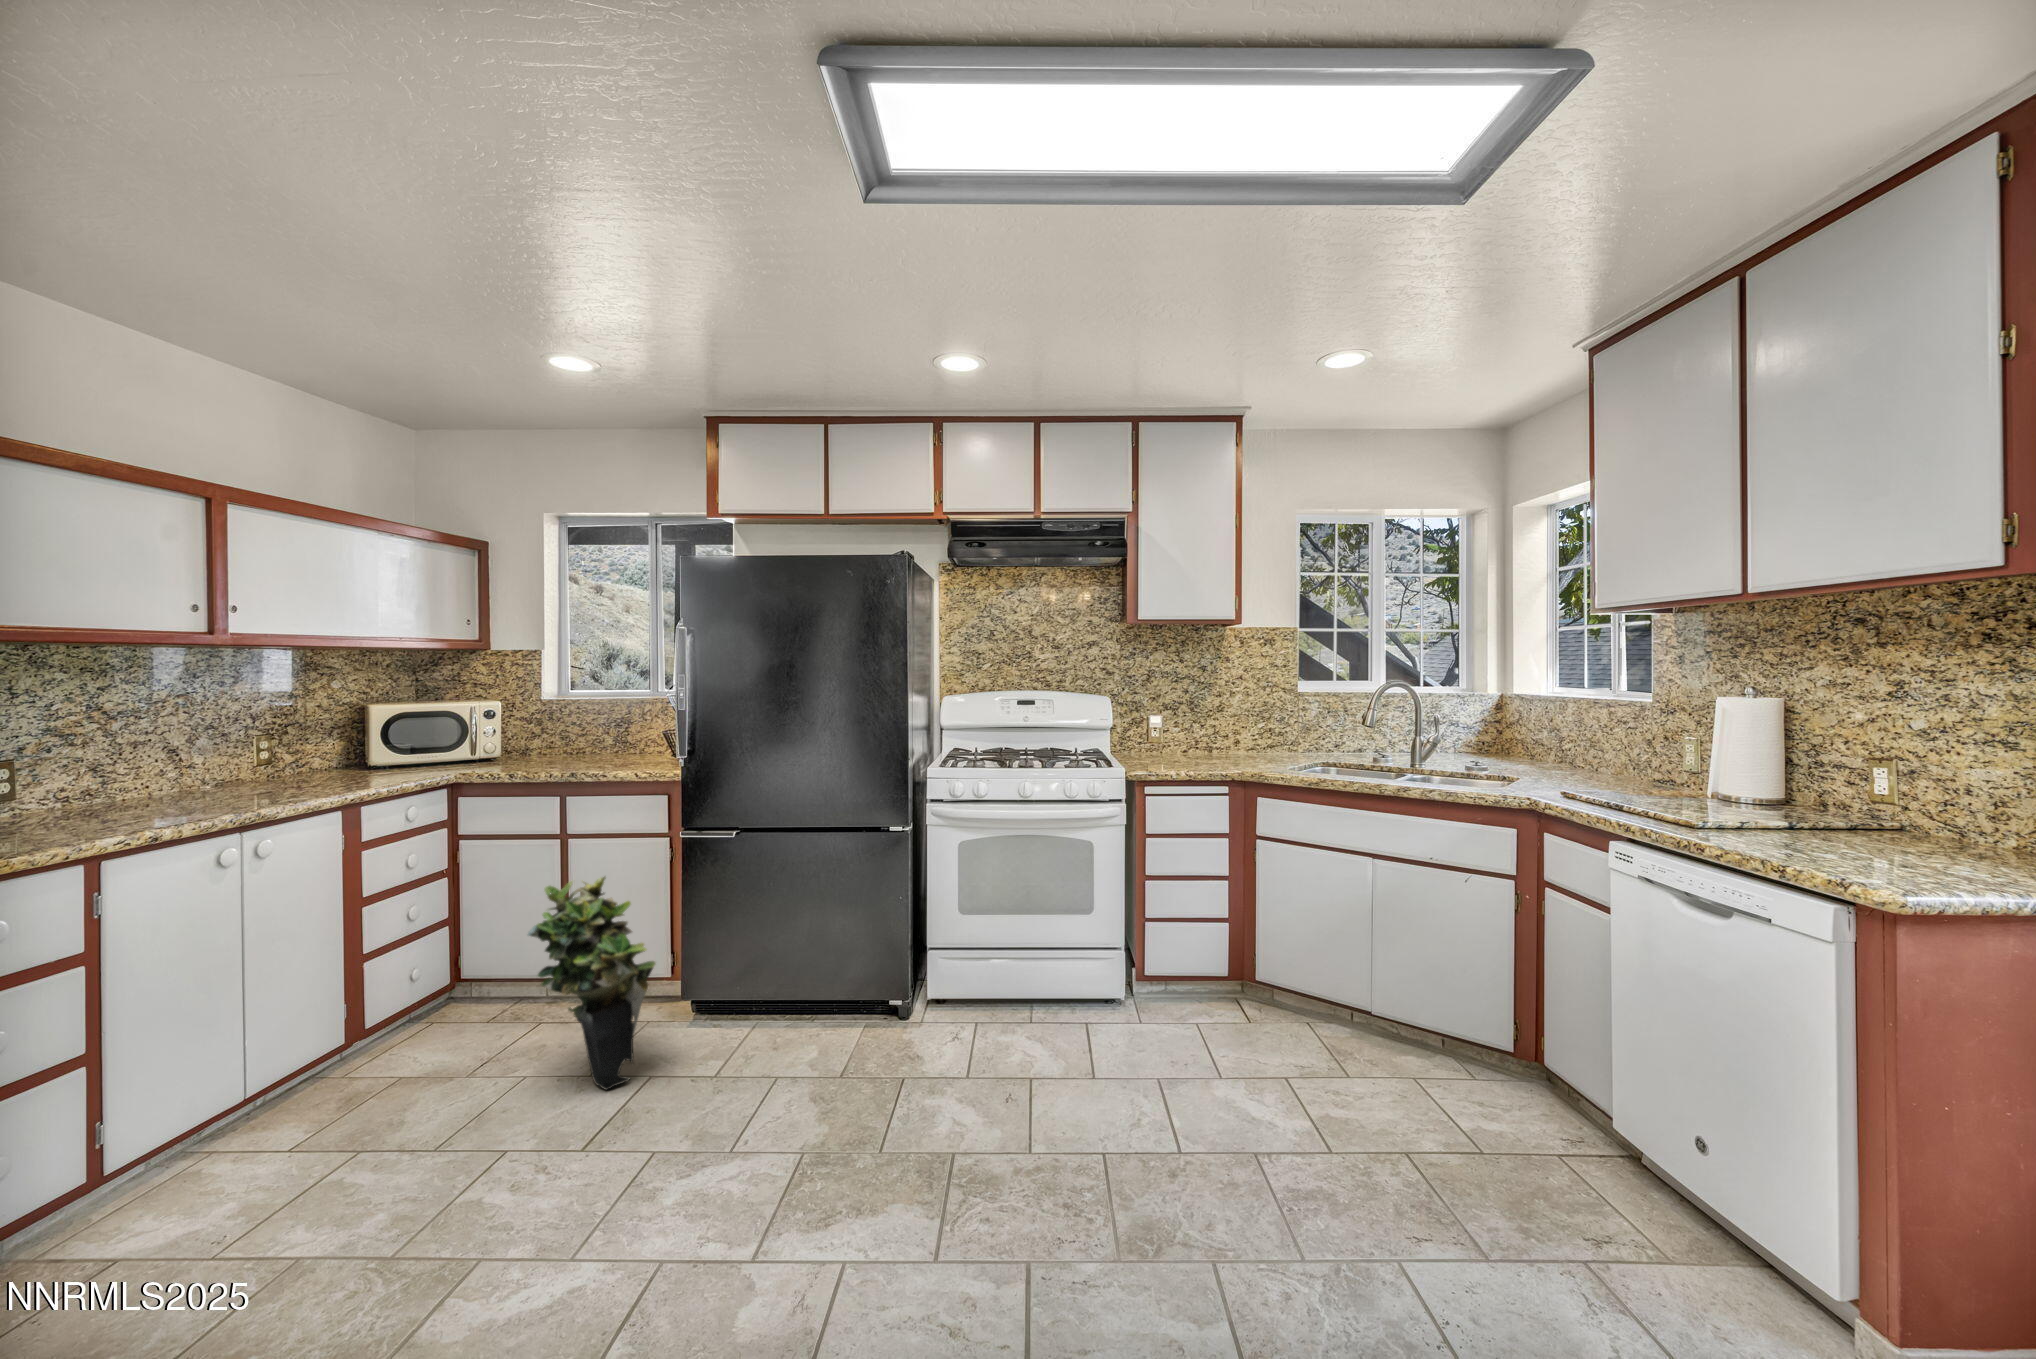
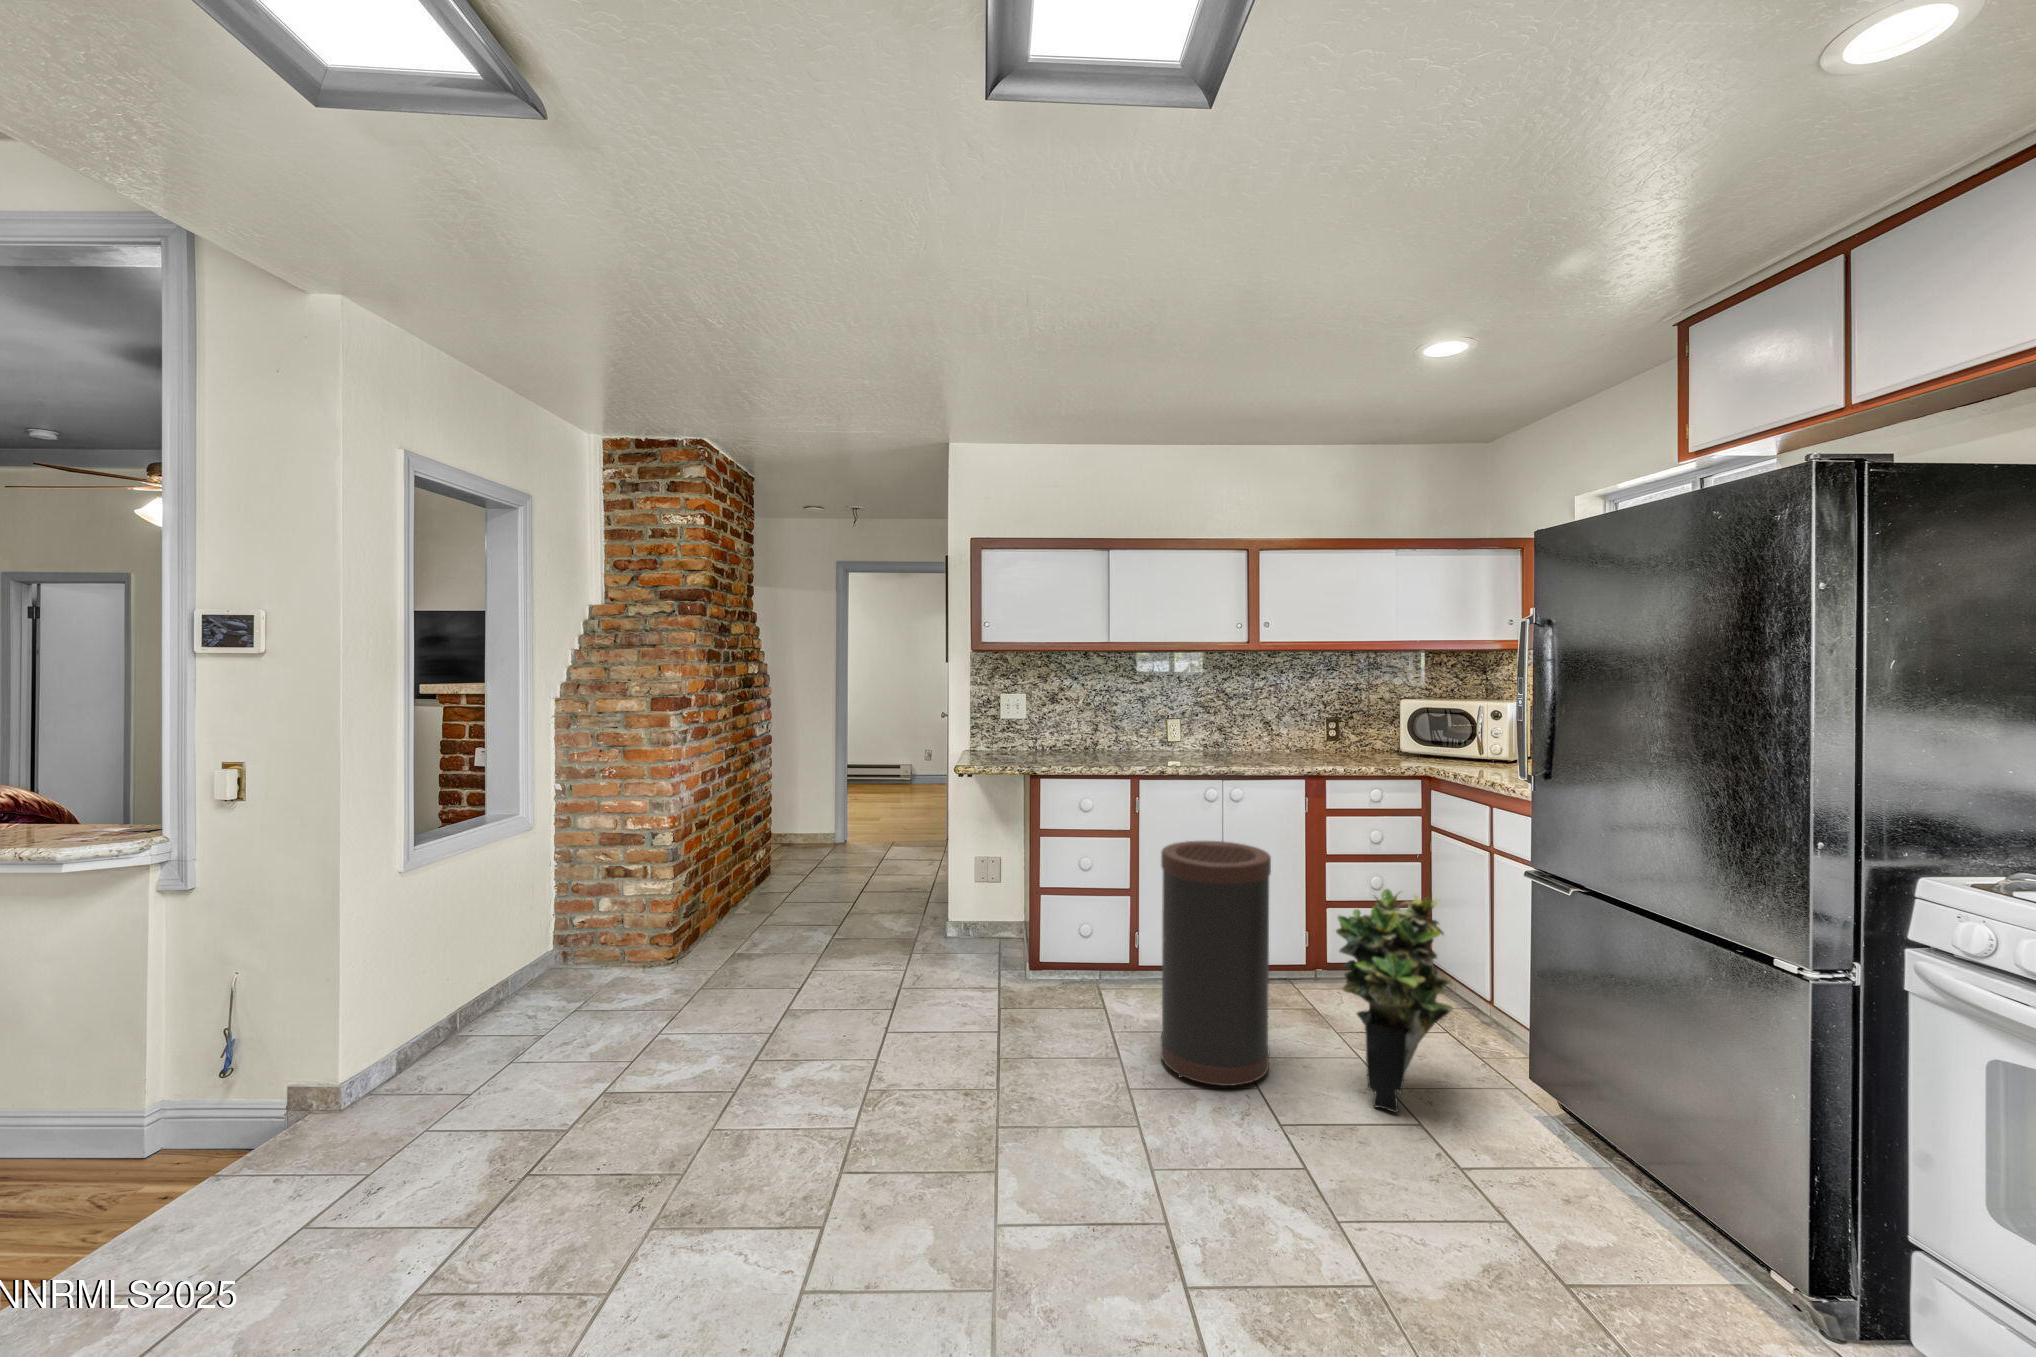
trash can: none [326,881,499,1210] -> present [1161,841,1271,1086]

